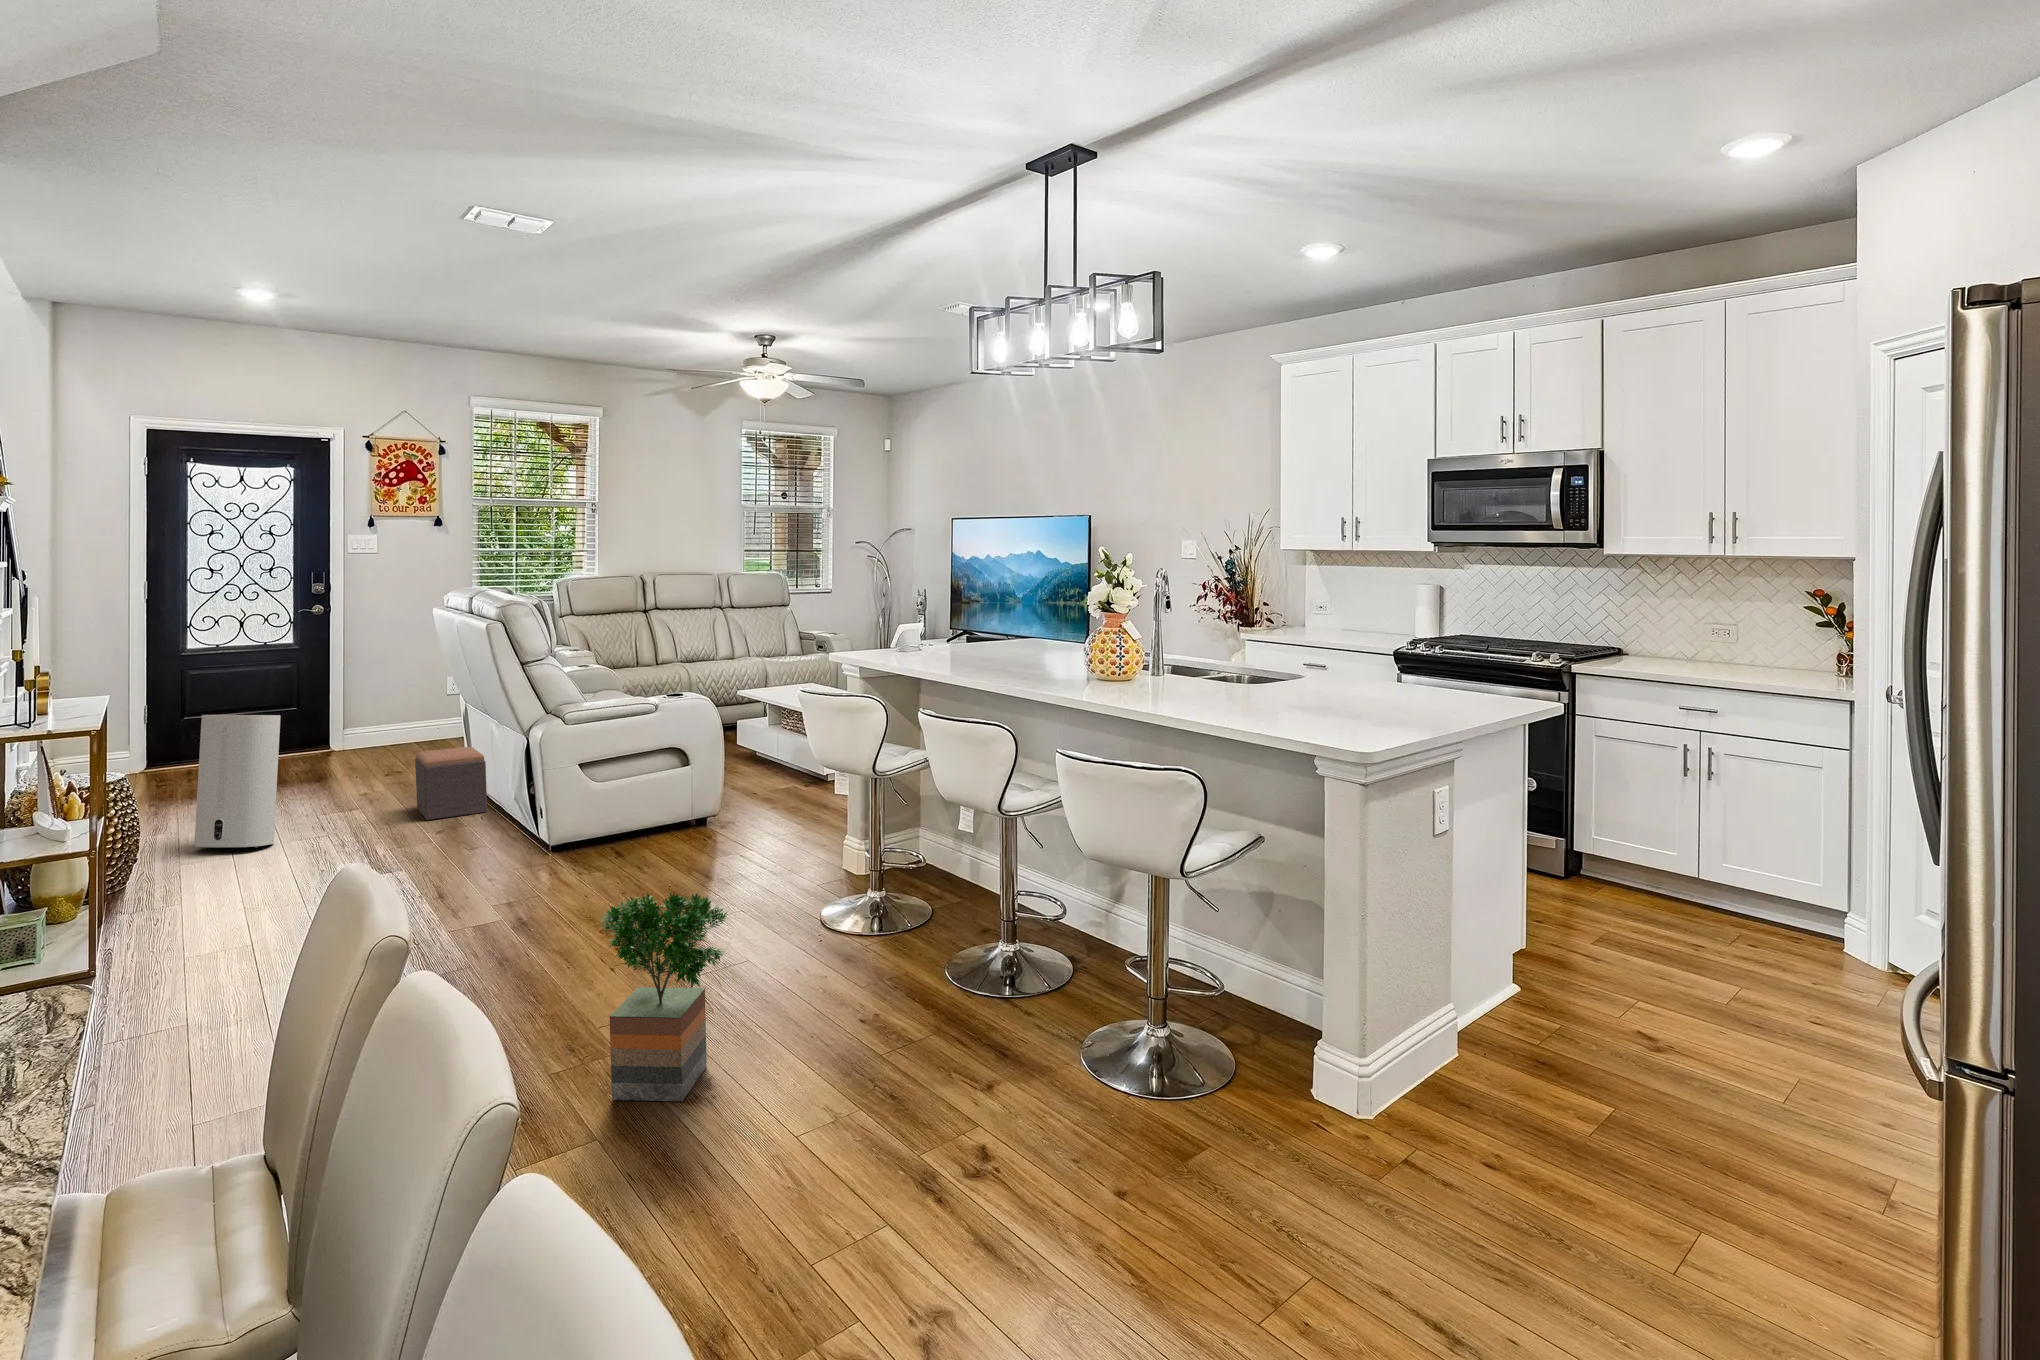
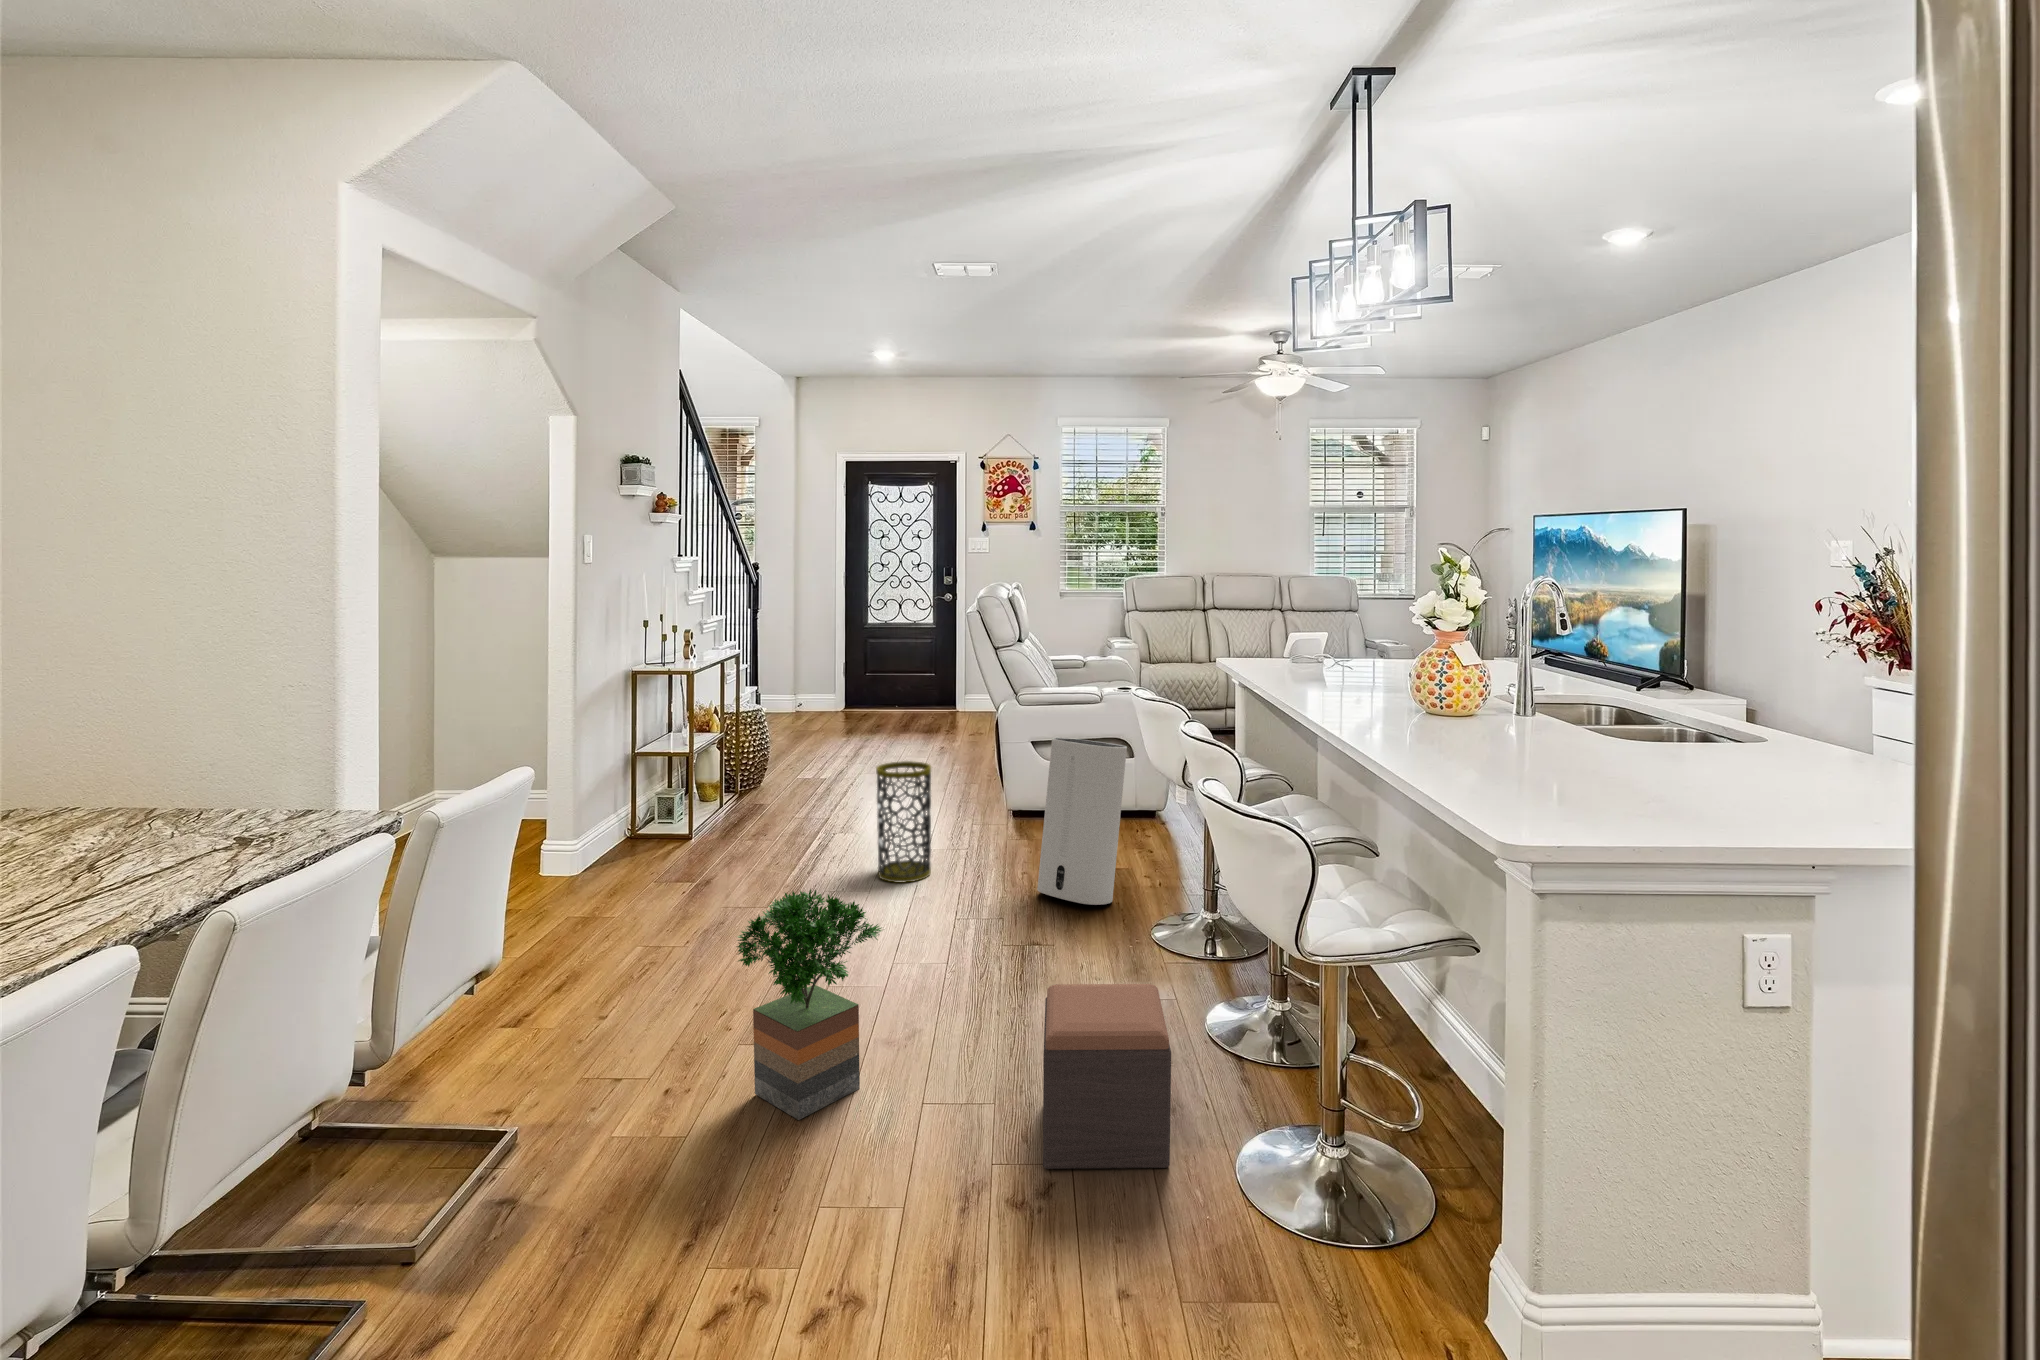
air purifier: present [194,715,281,848] -> present [1037,738,1127,905]
footstool: present [415,747,487,820] -> present [1043,984,1171,1169]
trash can: none [471,788,540,920] -> present [876,761,931,883]

